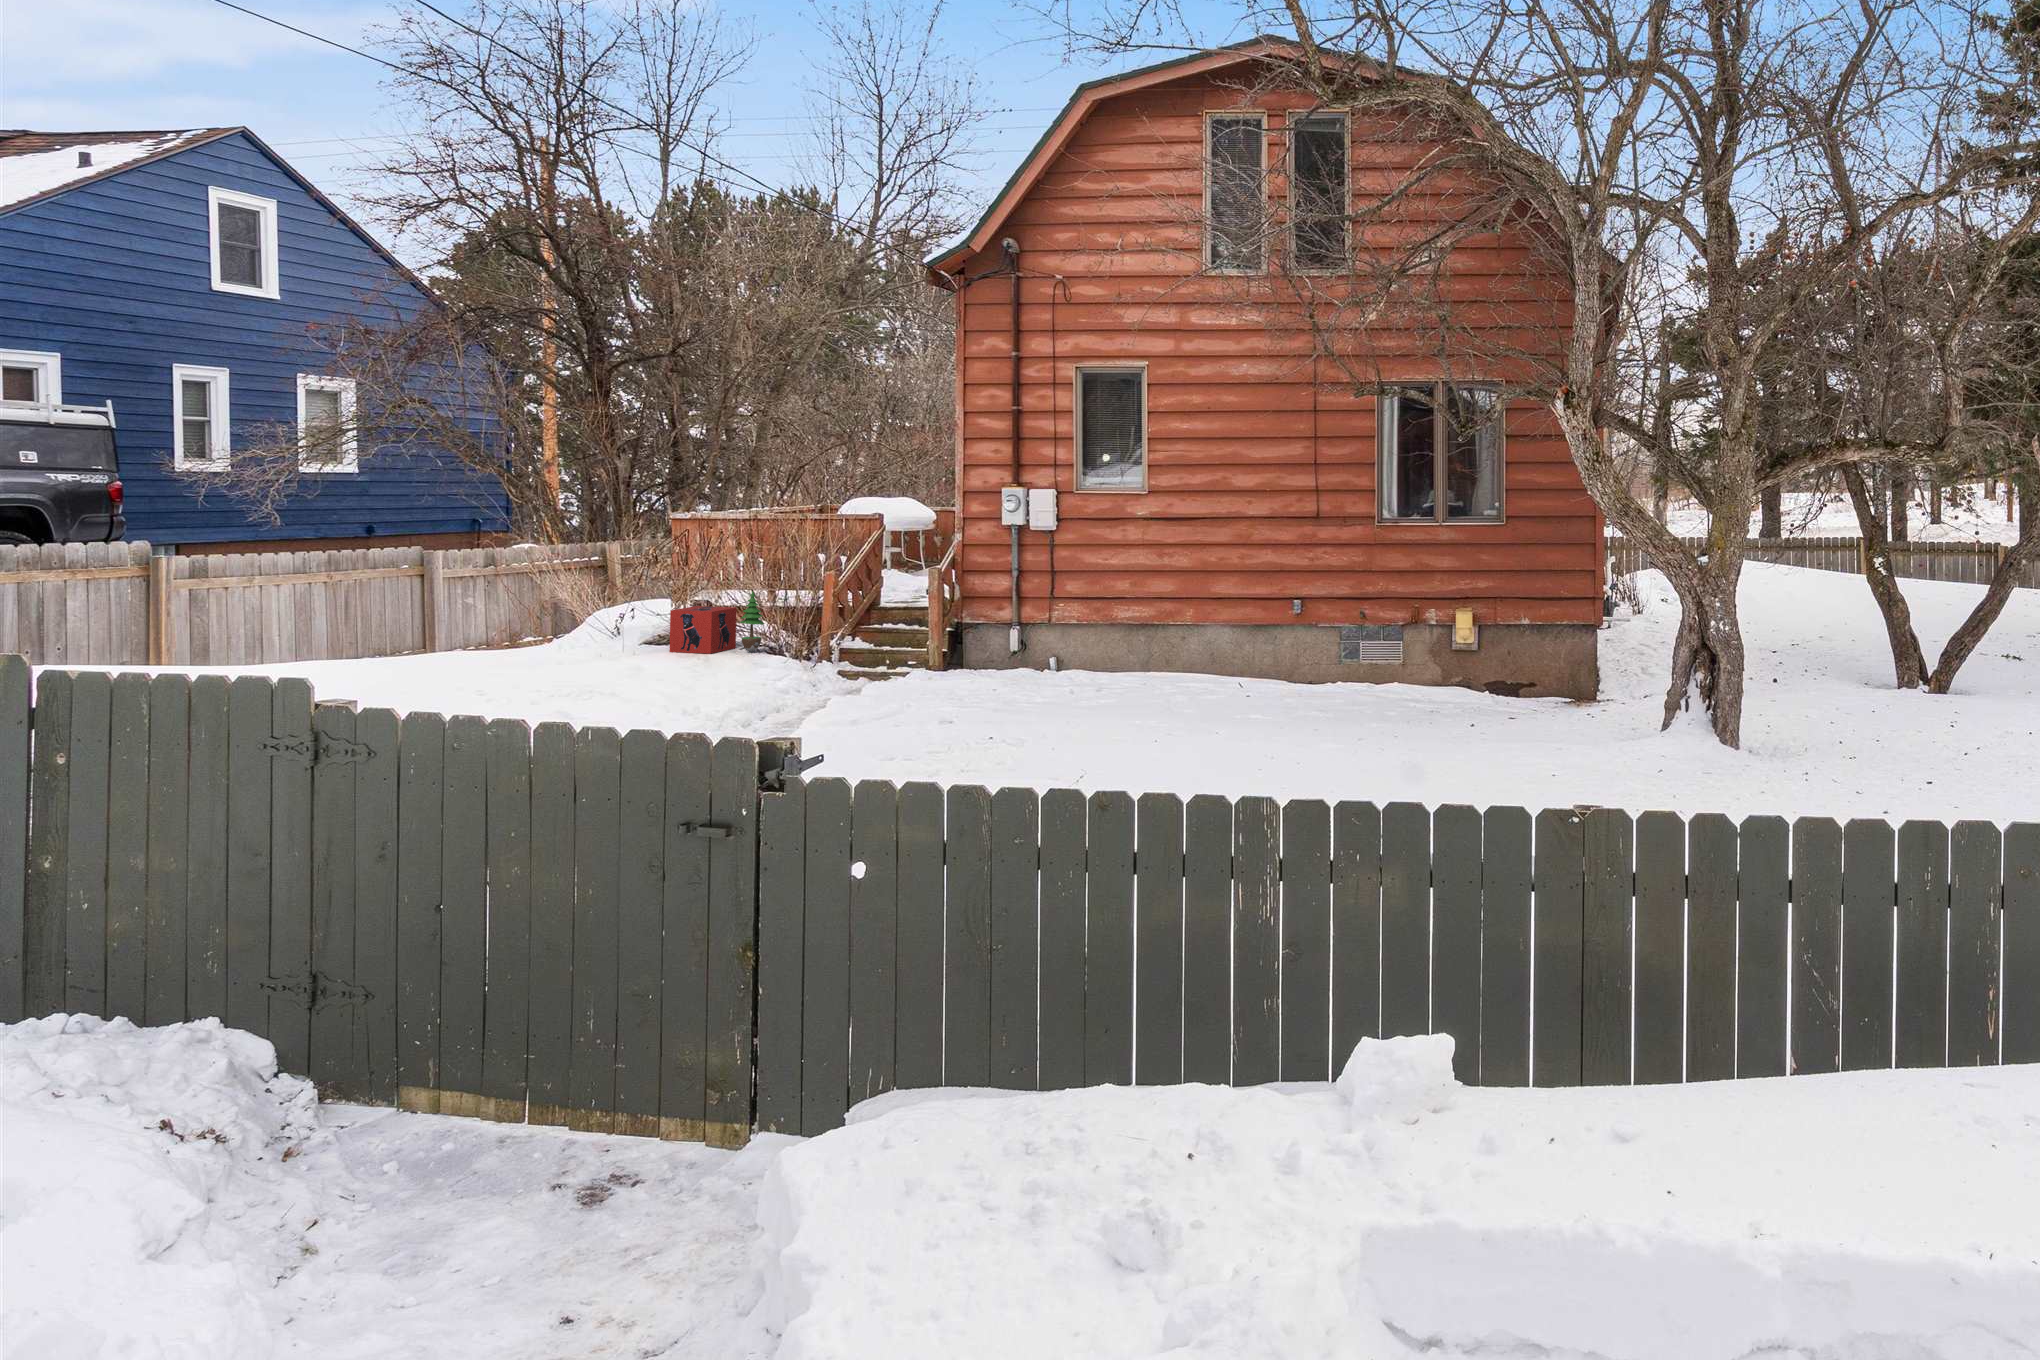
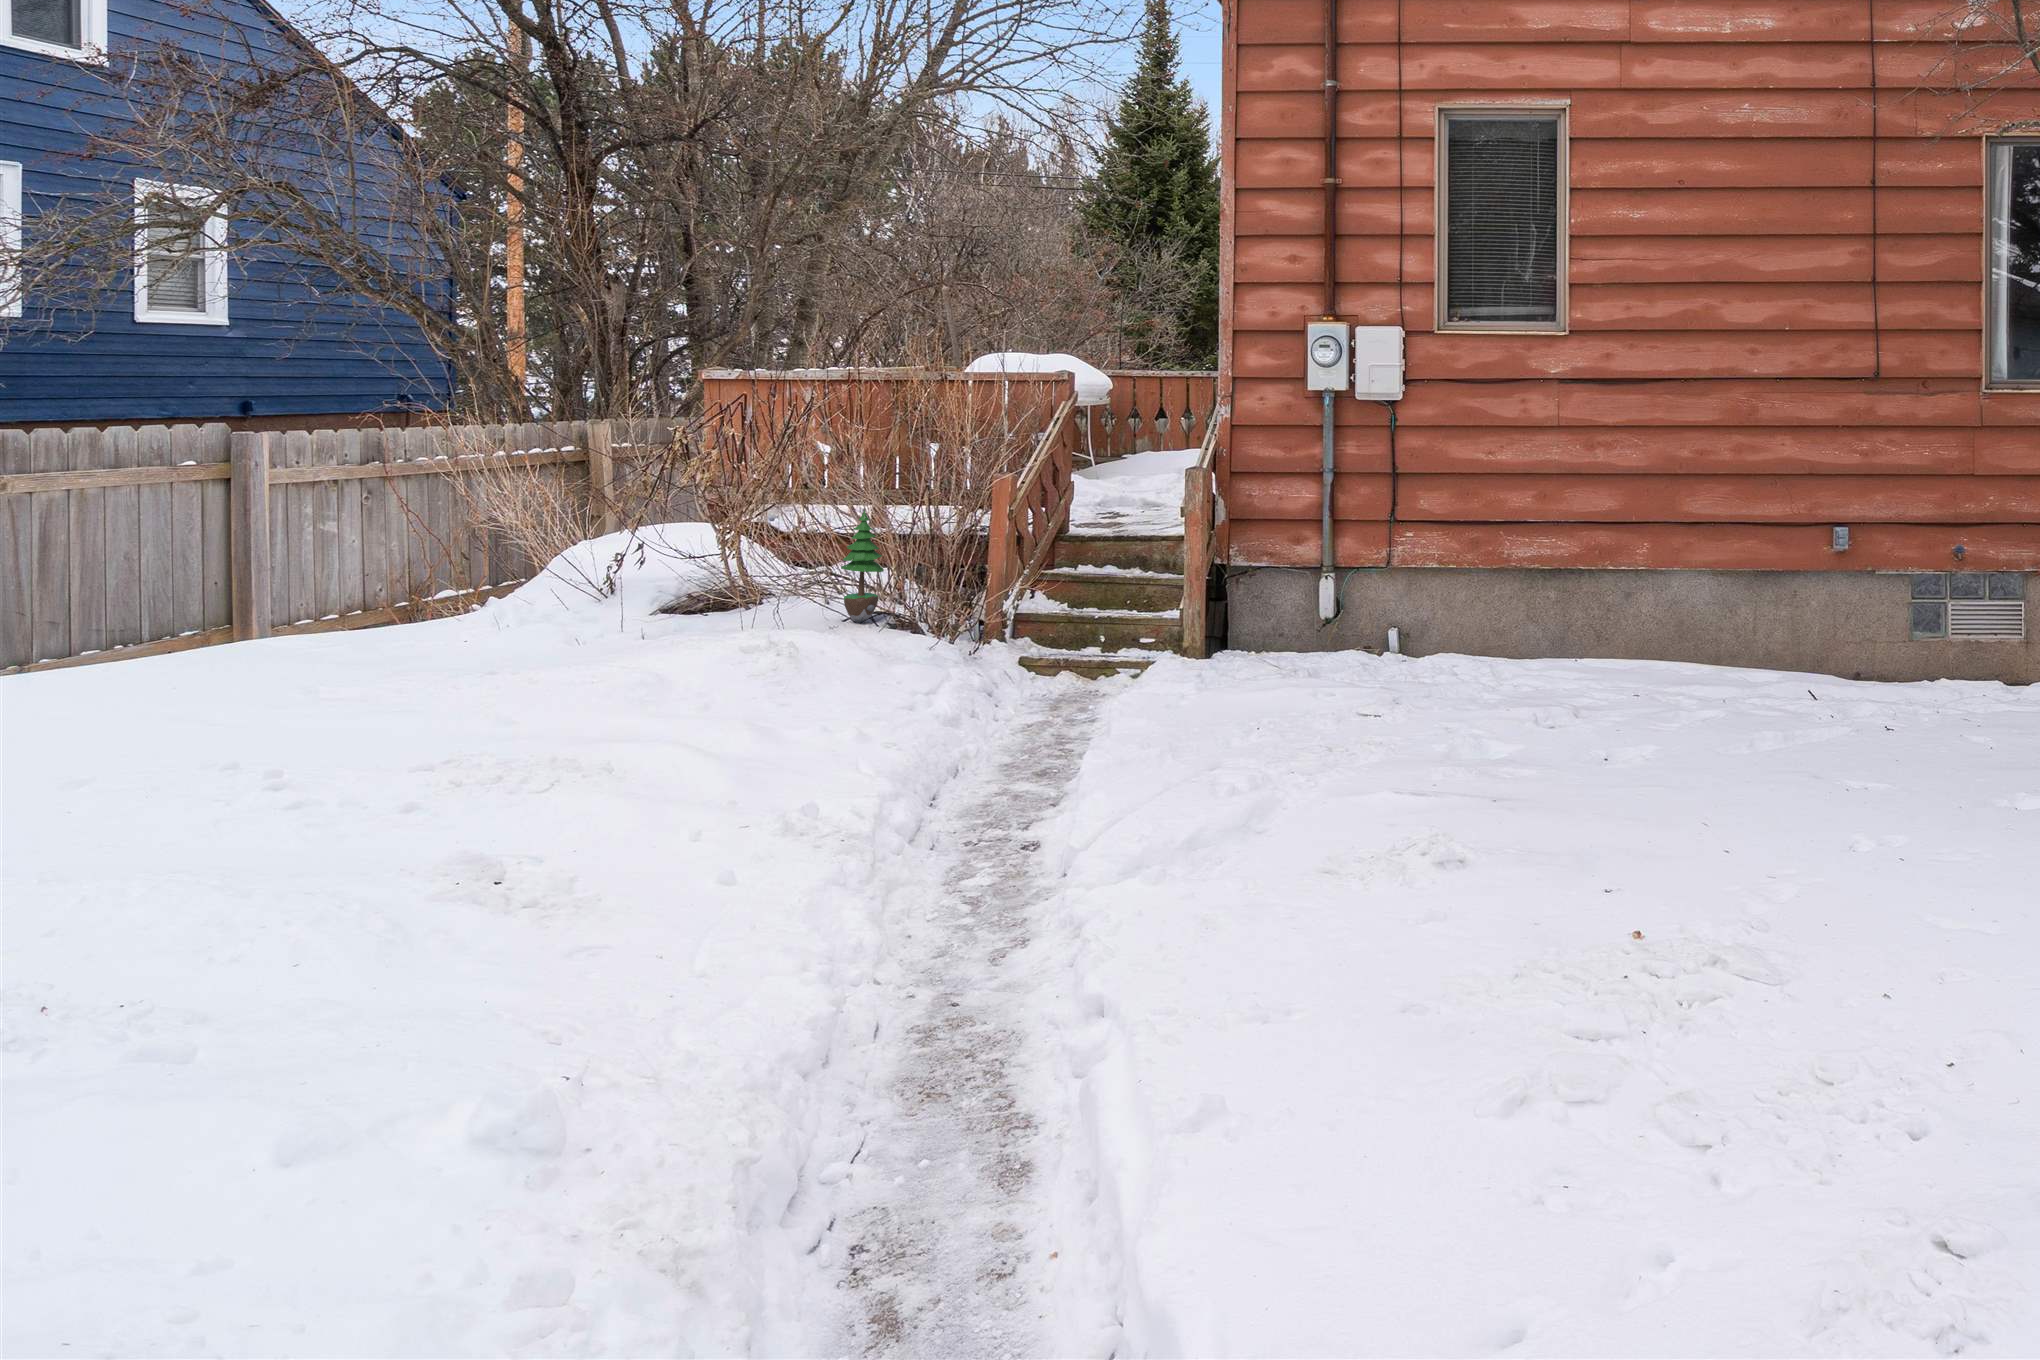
storage box: present [669,606,737,654] -> none [714,537,831,626]

